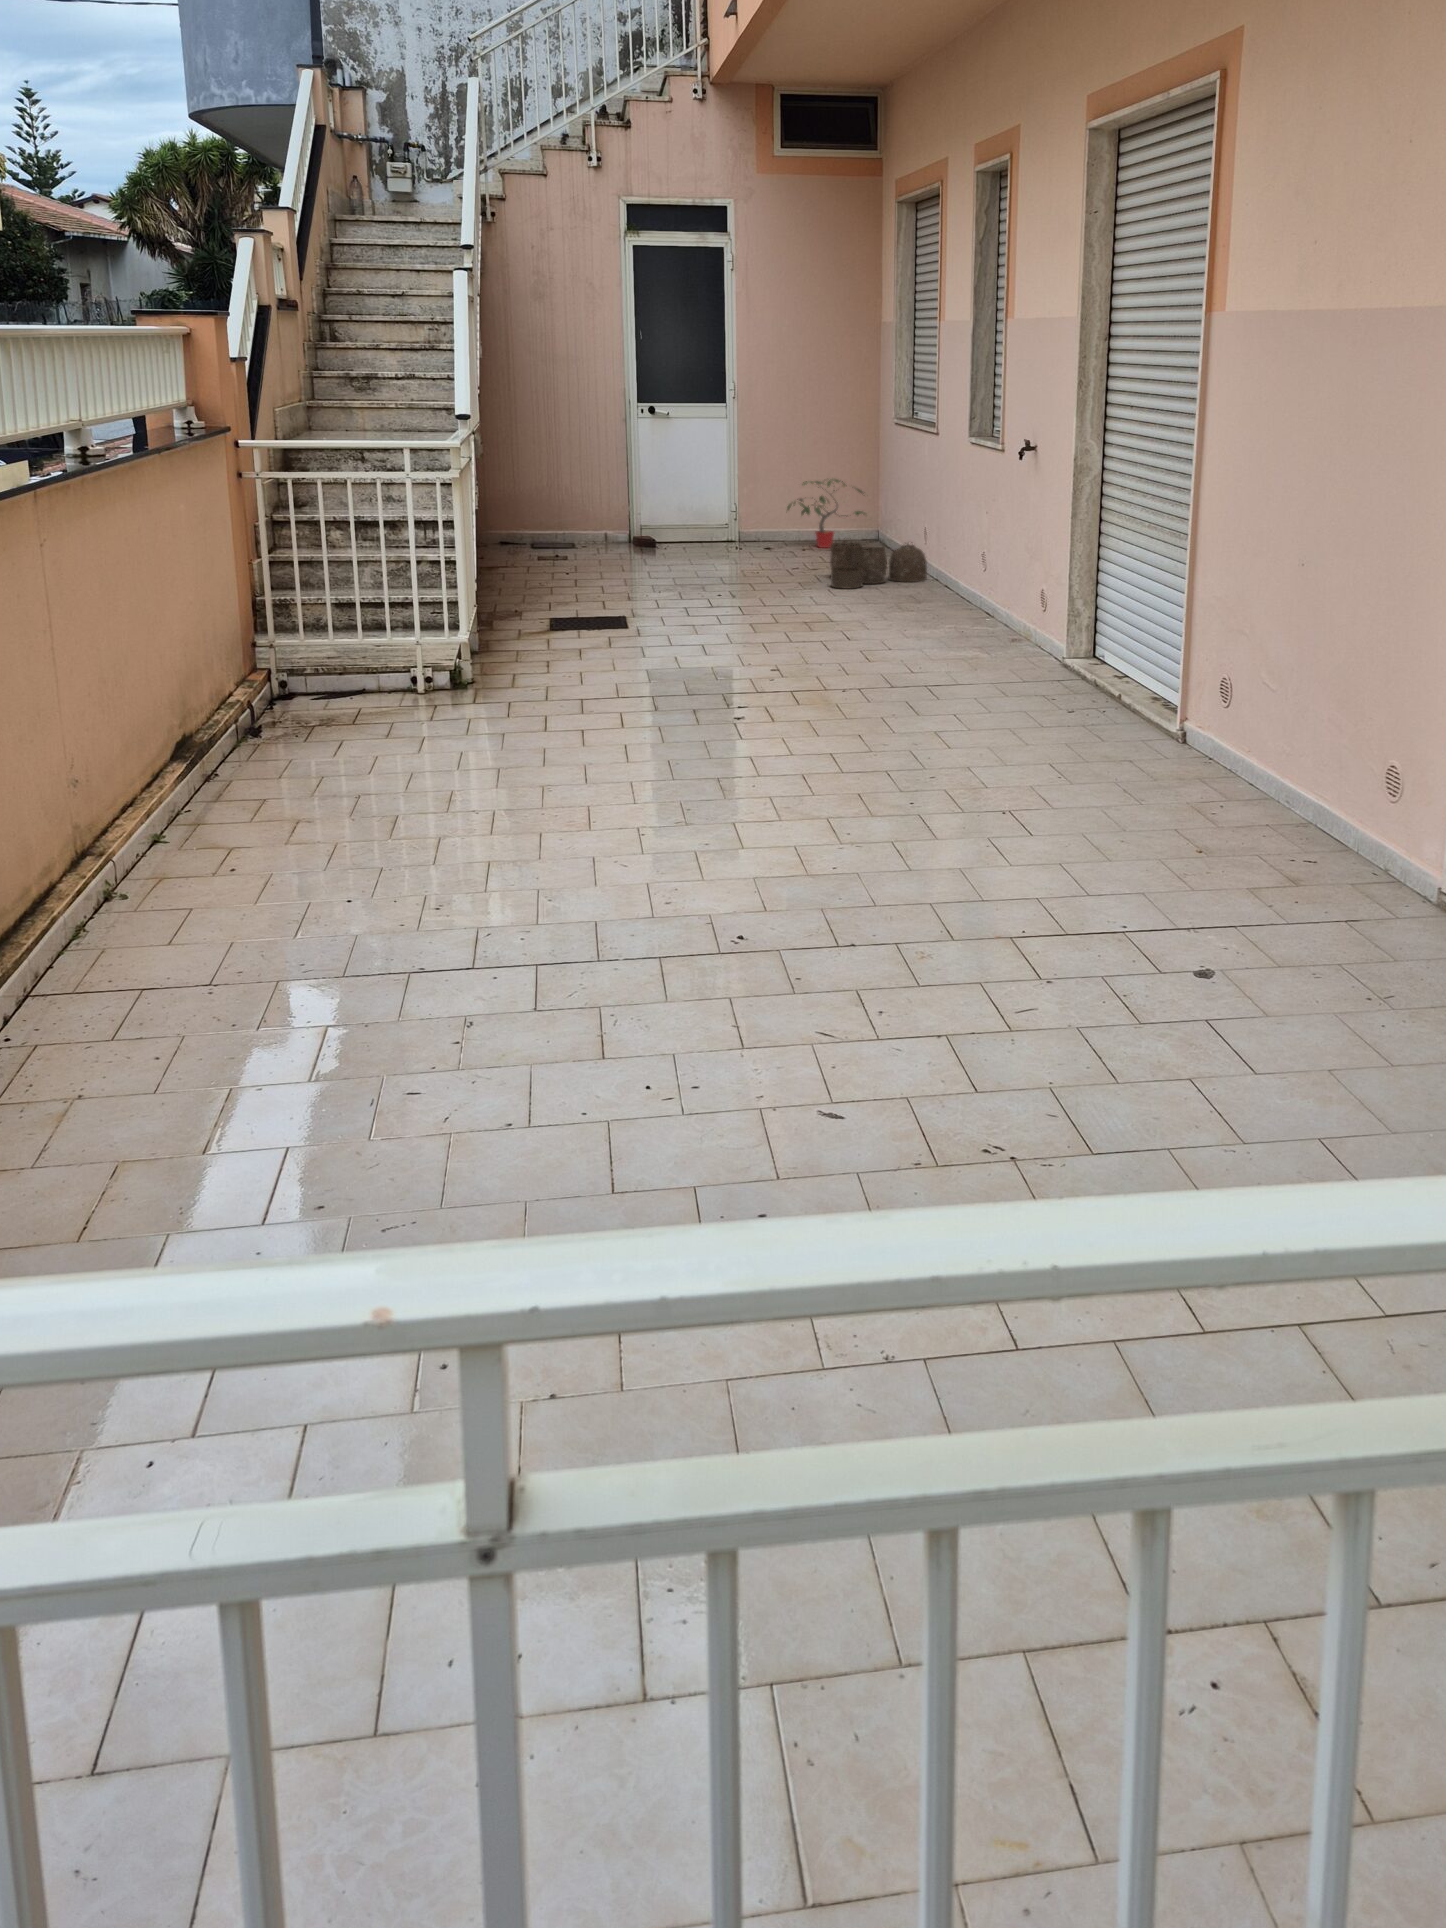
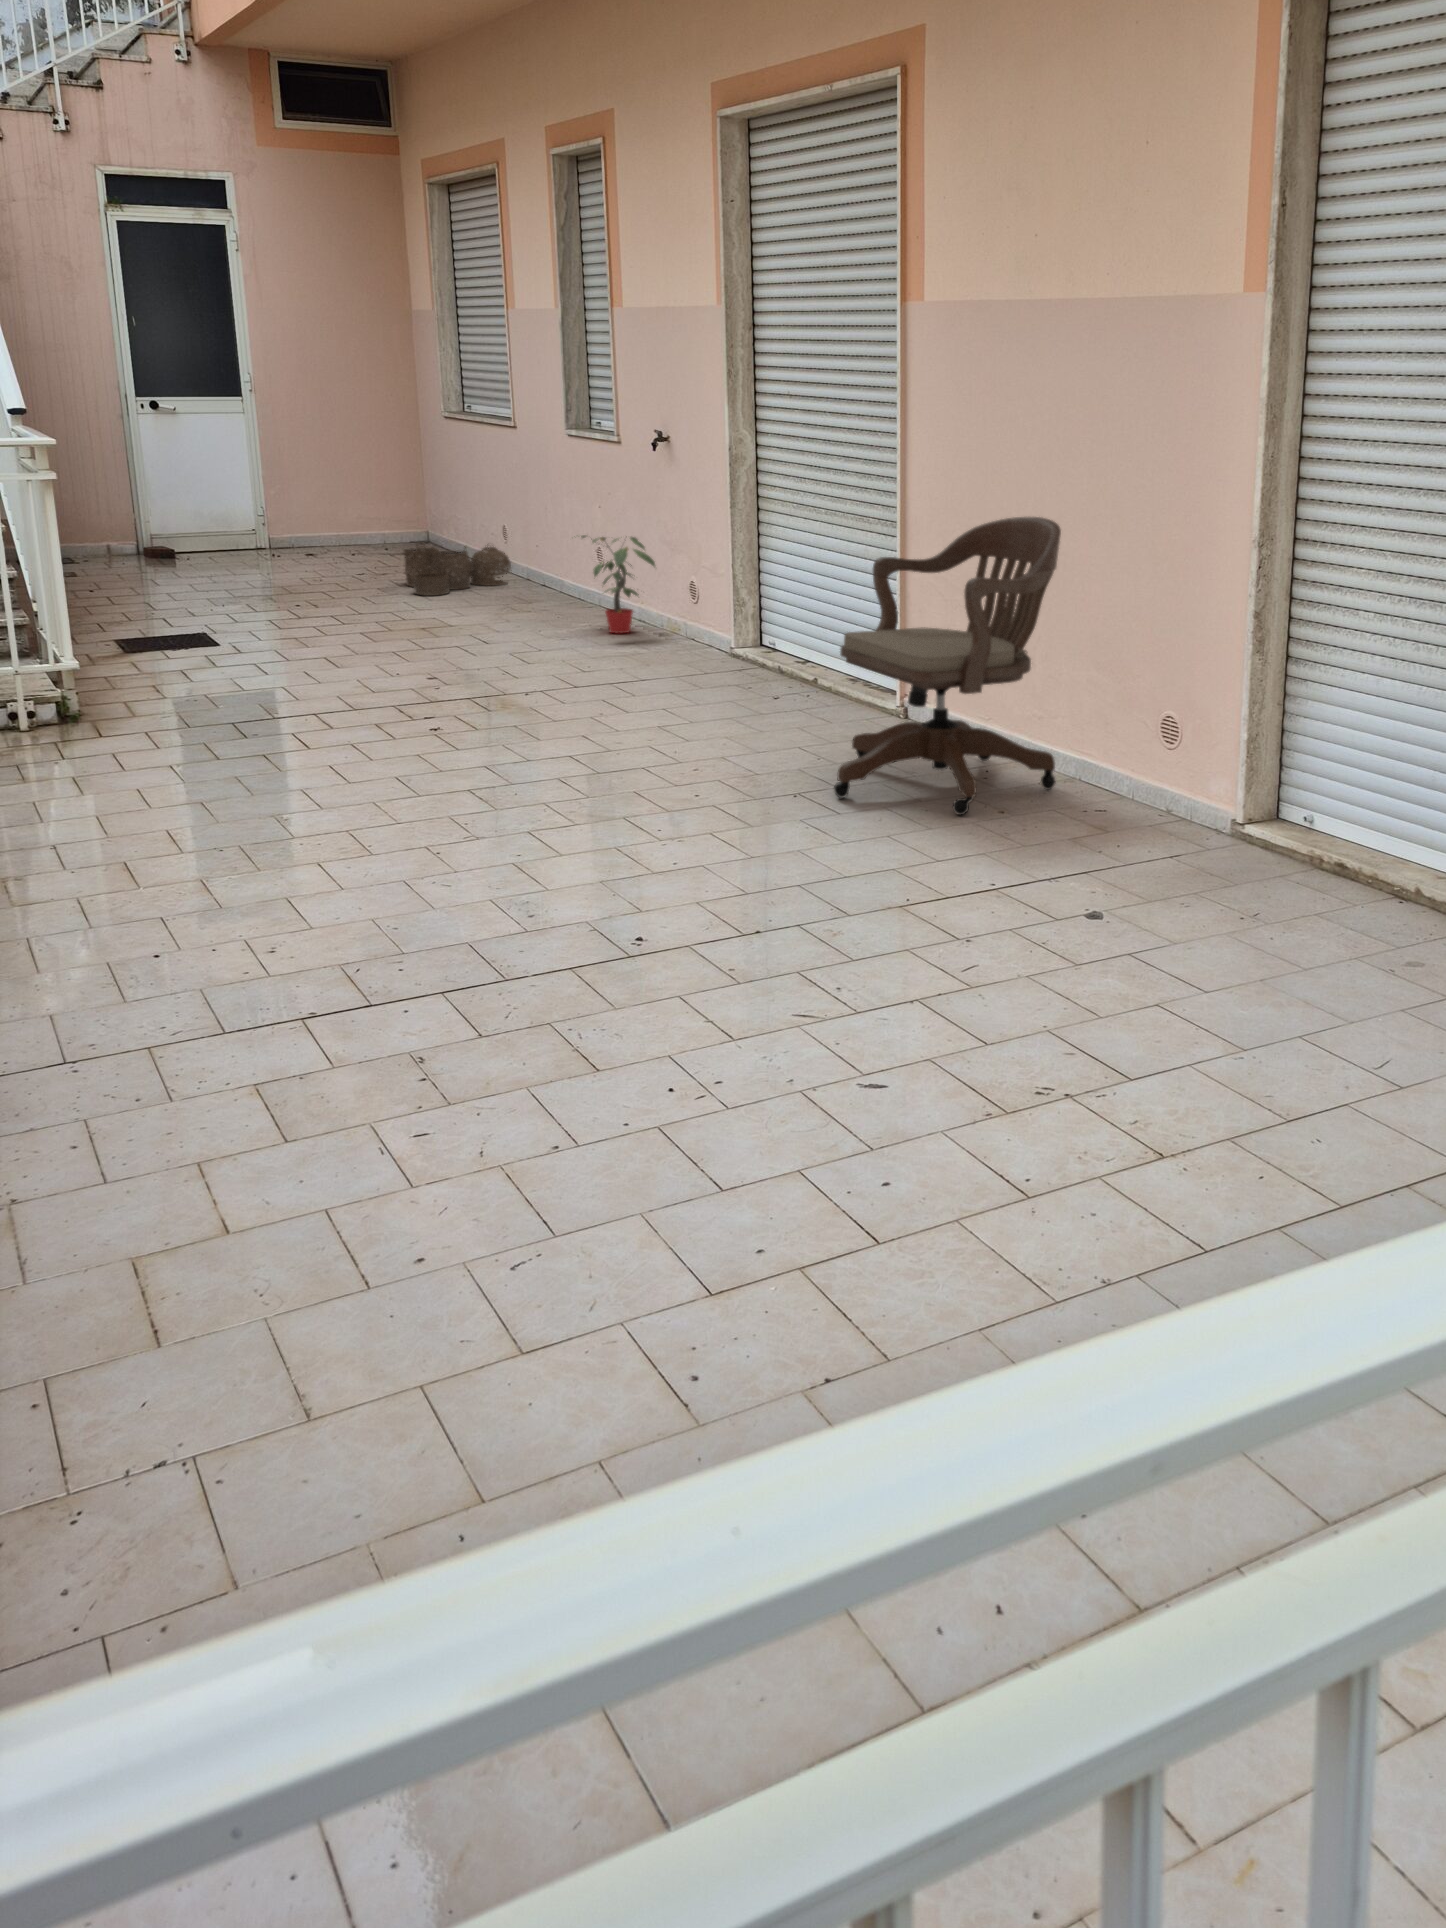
potted plant: present [787,479,865,548] -> present [581,535,655,633]
chair: none [1046,542,1310,850] -> present [834,517,1061,815]

